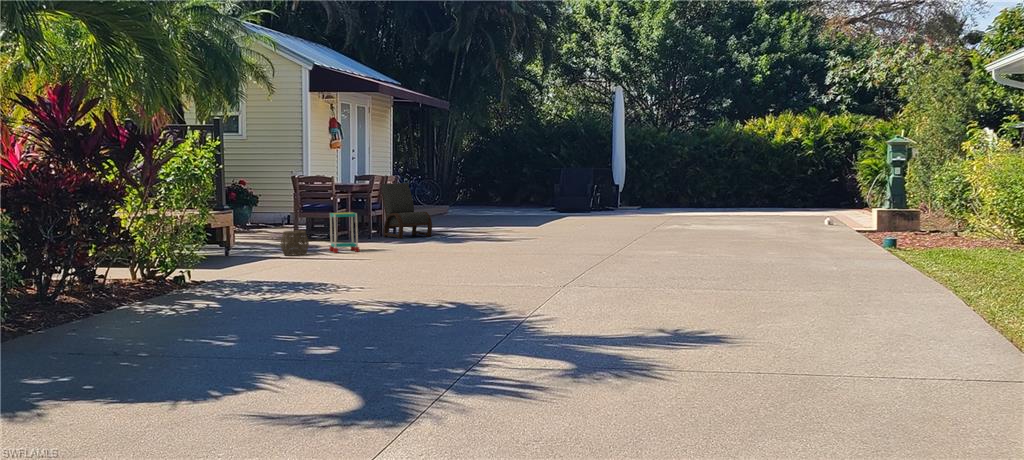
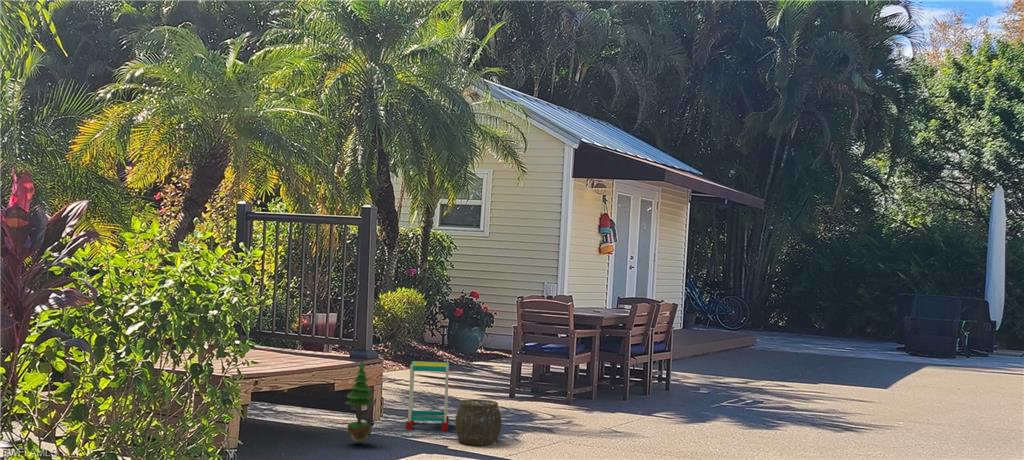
lounge chair: present [382,183,432,239] -> none [647,317,724,406]
potted tree: none [217,210,235,259] -> present [345,362,374,444]
side table: present [329,212,359,253] -> present [406,361,449,431]

